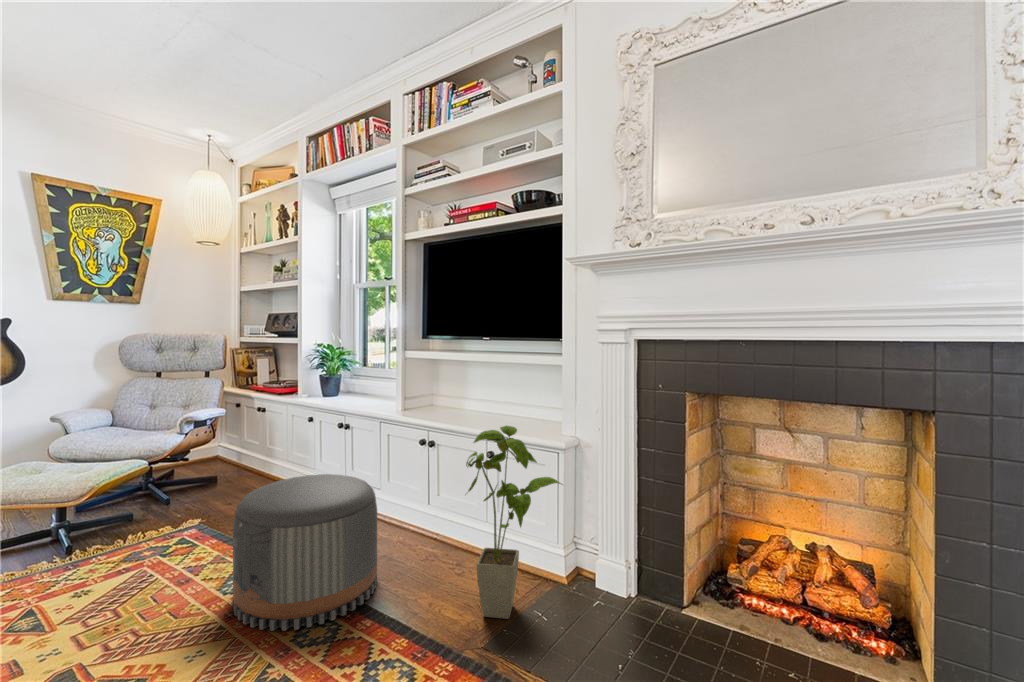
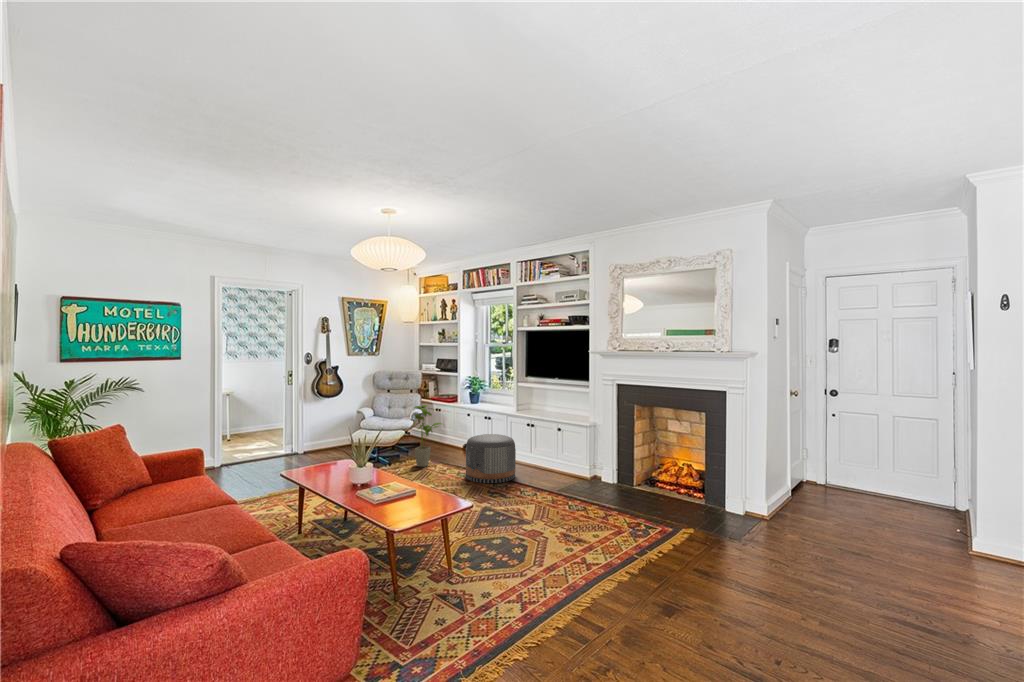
house plant: present [466,426,562,619] -> present [413,405,442,467]

